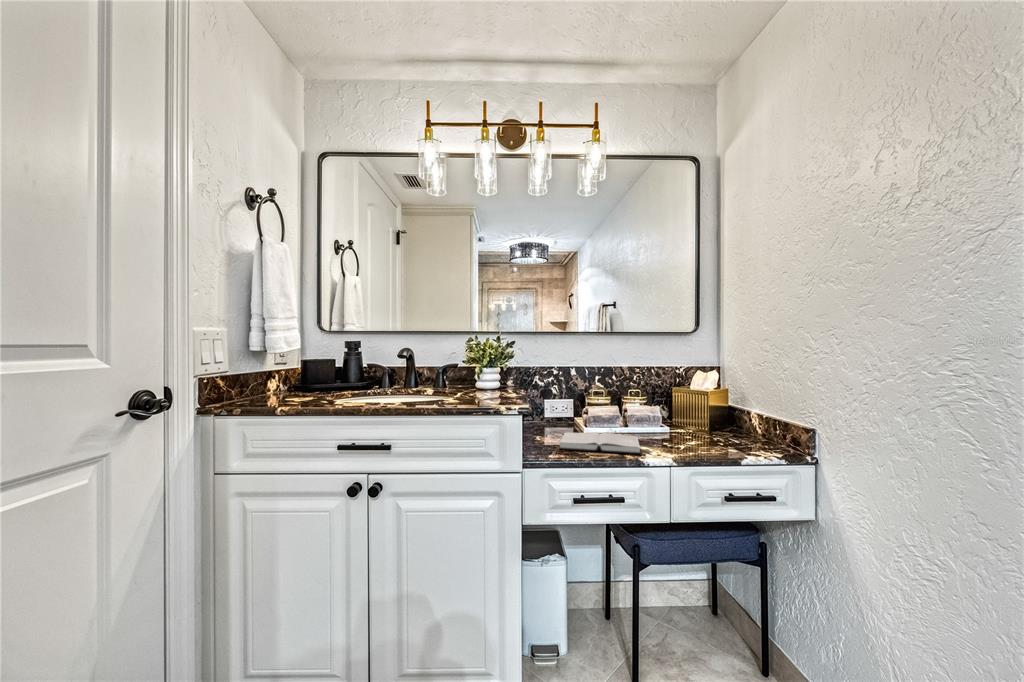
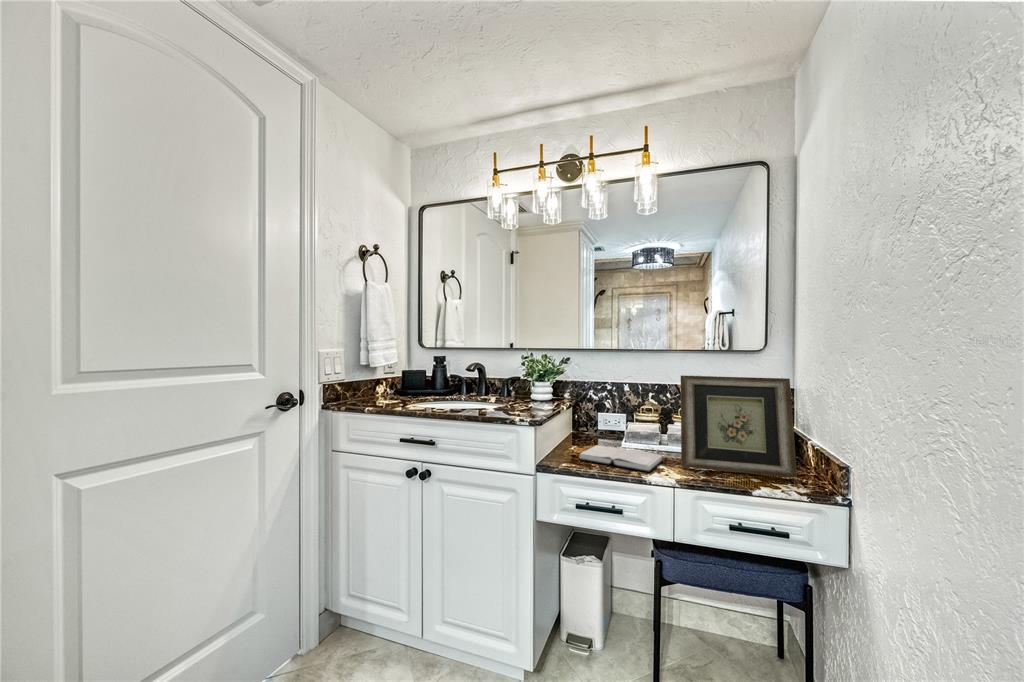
picture frame: none [651,354,760,445] -> present [681,376,797,478]

